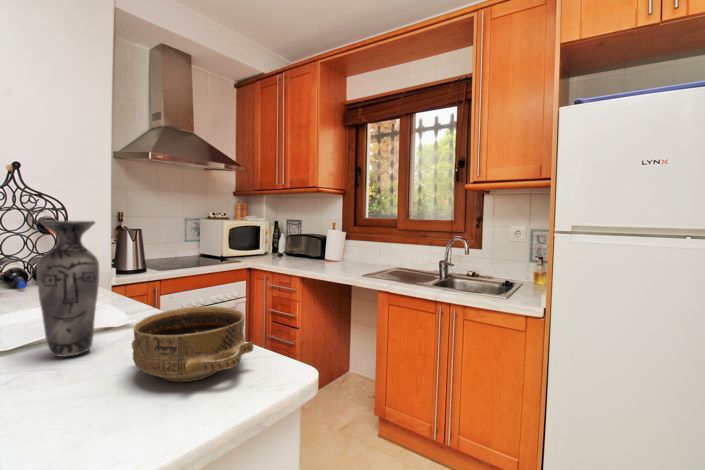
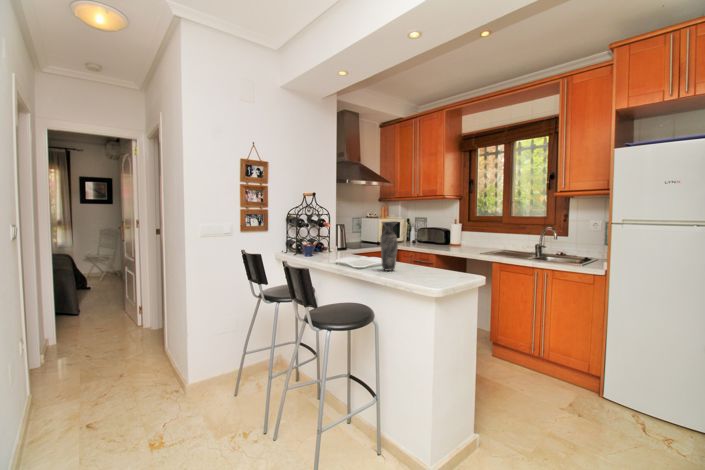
ceramic bowl: present [132,306,253,382] -> none [417,254,462,276]

